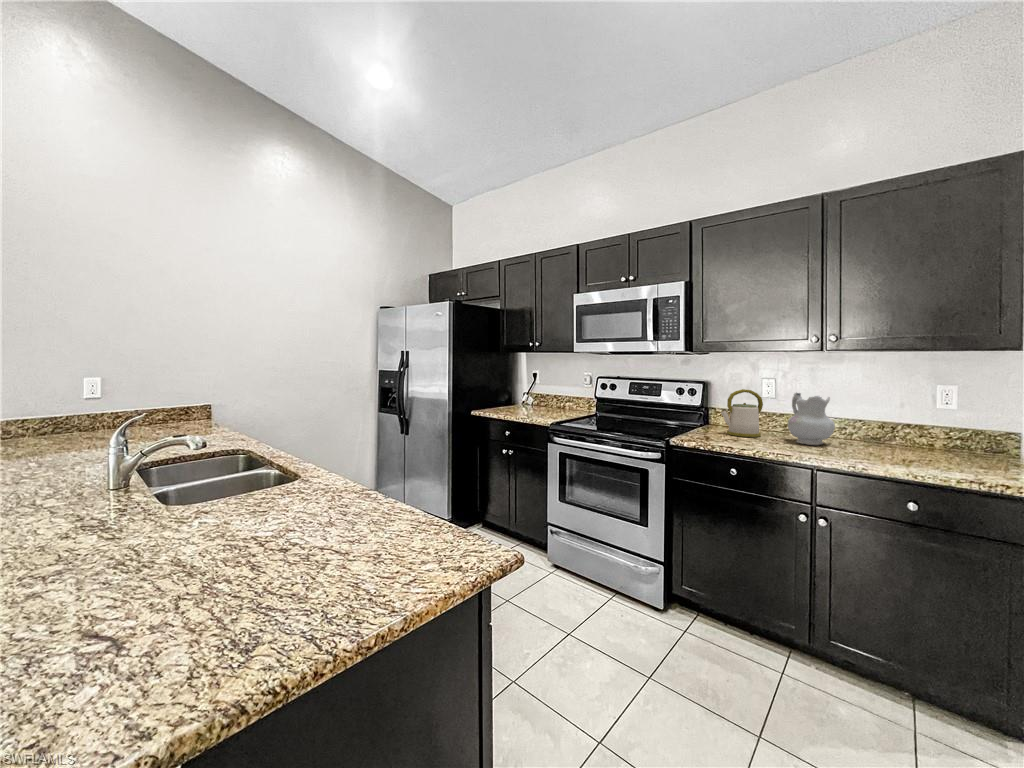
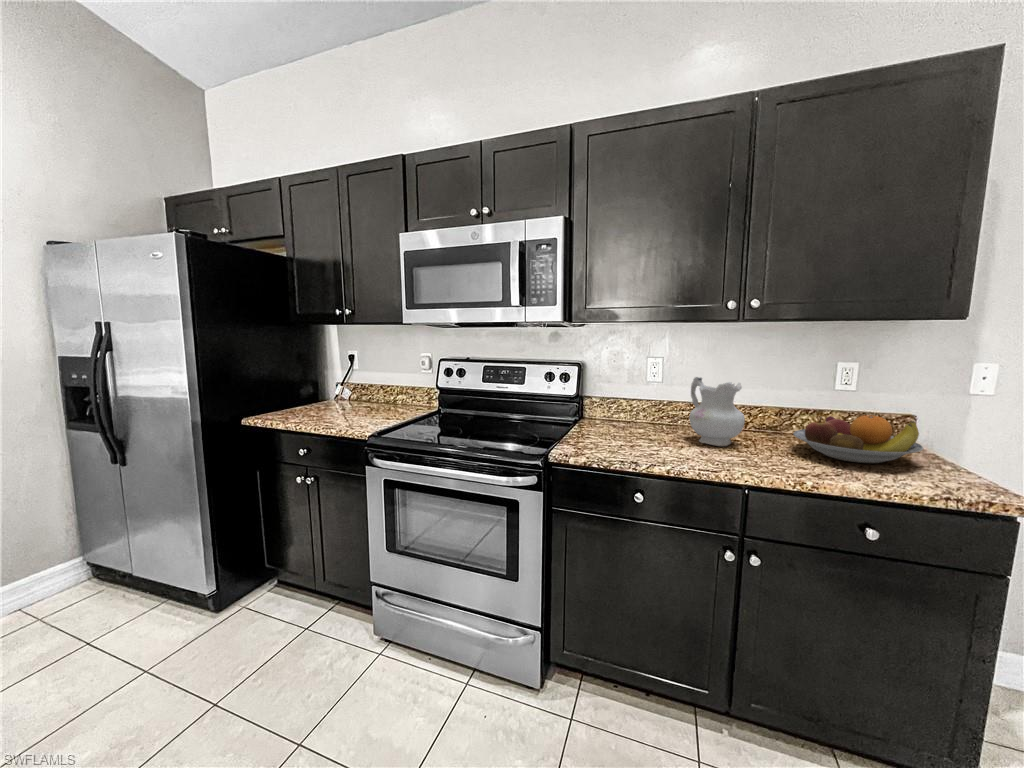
kettle: present [721,389,763,437] -> none [607,374,656,438]
fruit bowl: none [876,424,992,462] -> present [793,415,923,463]

